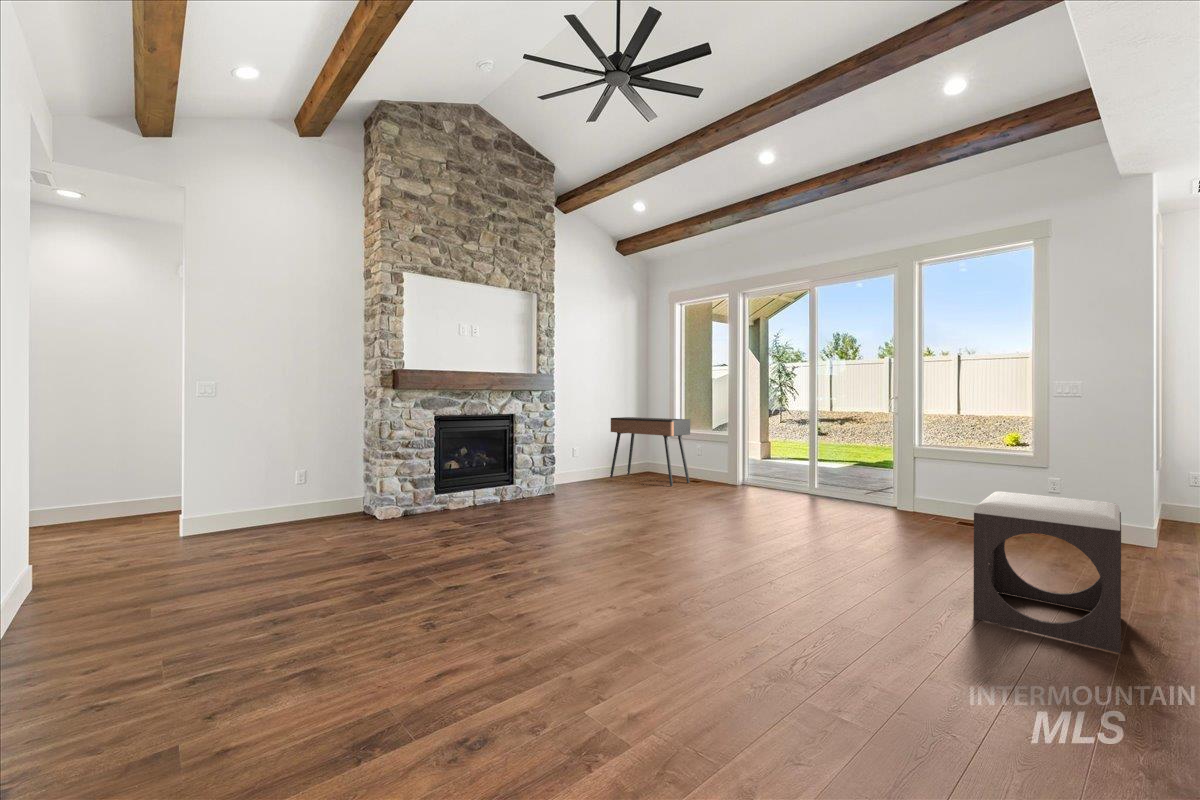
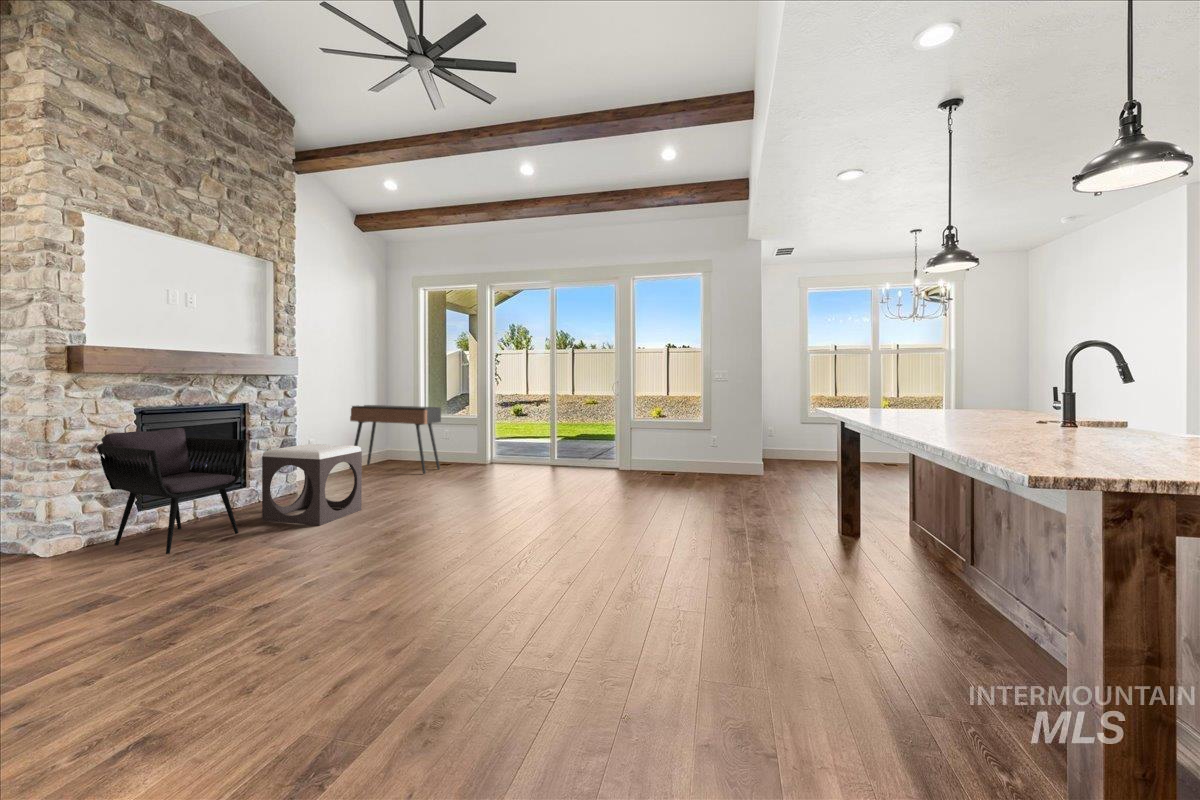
armchair: none [406,432,499,530] -> present [97,428,247,554]
footstool: present [973,491,1121,653] -> present [262,444,362,525]

